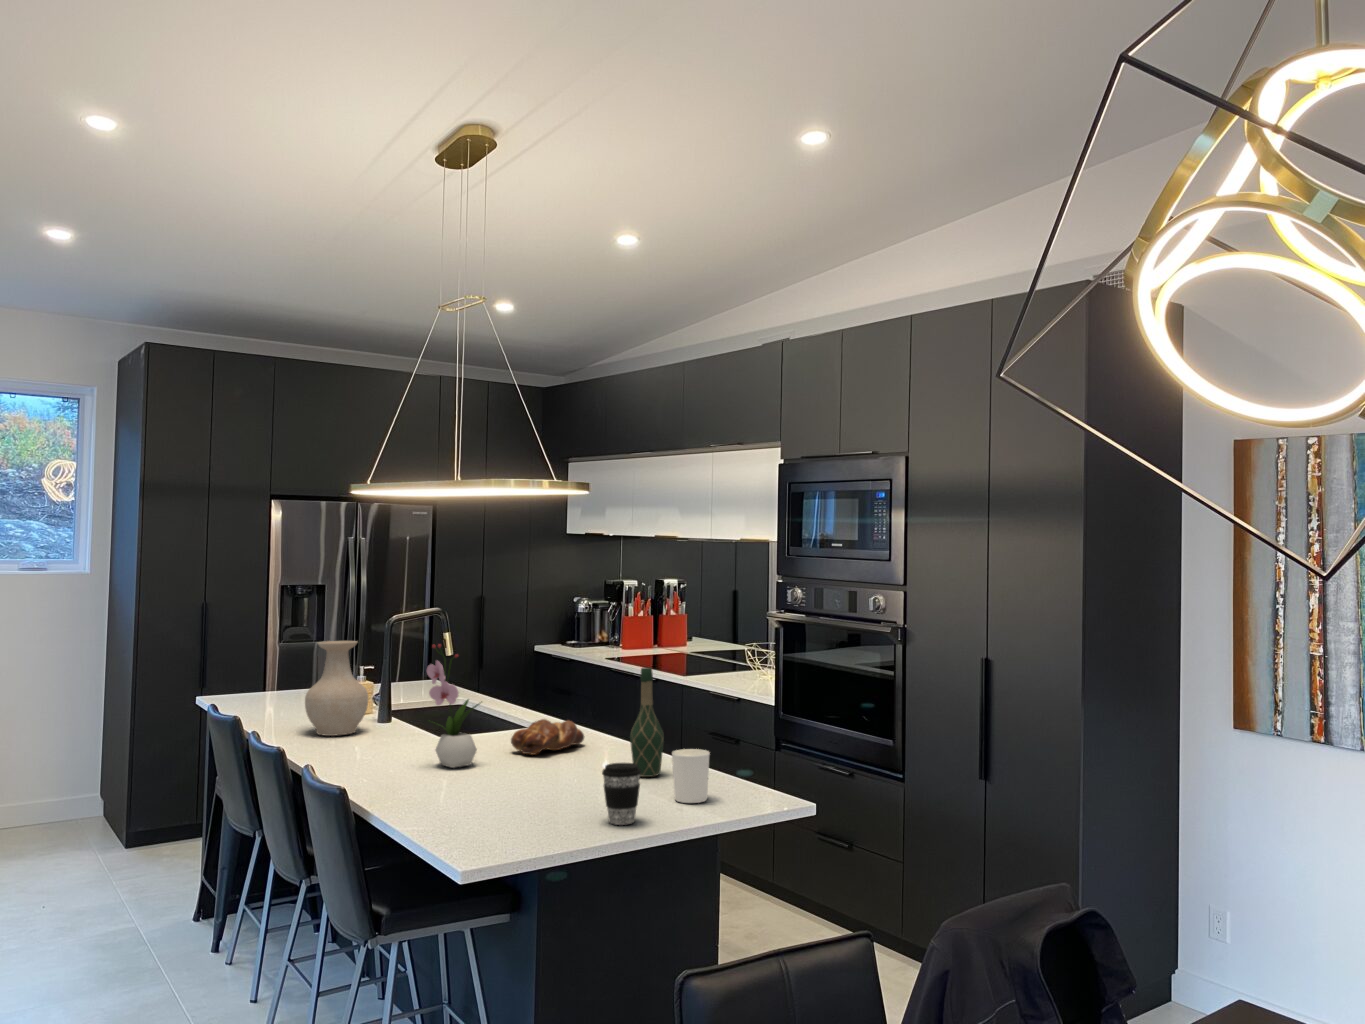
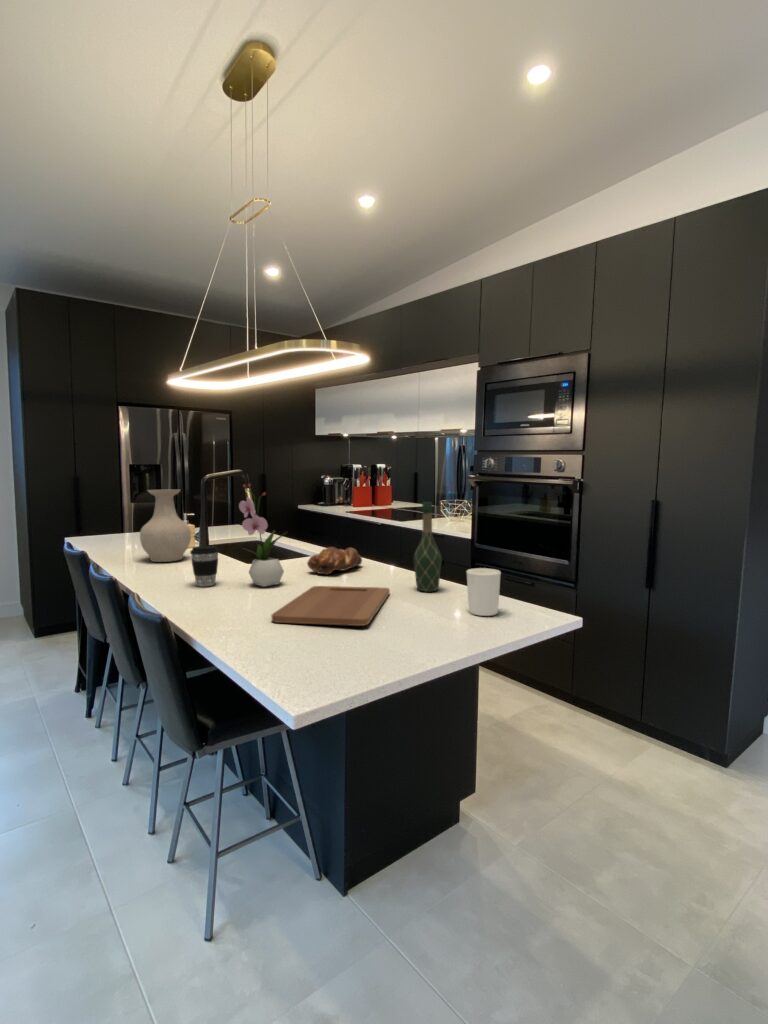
coffee cup: present [602,763,641,825] -> present [190,546,219,587]
cutting board: none [452,768,597,808] -> present [271,586,390,626]

